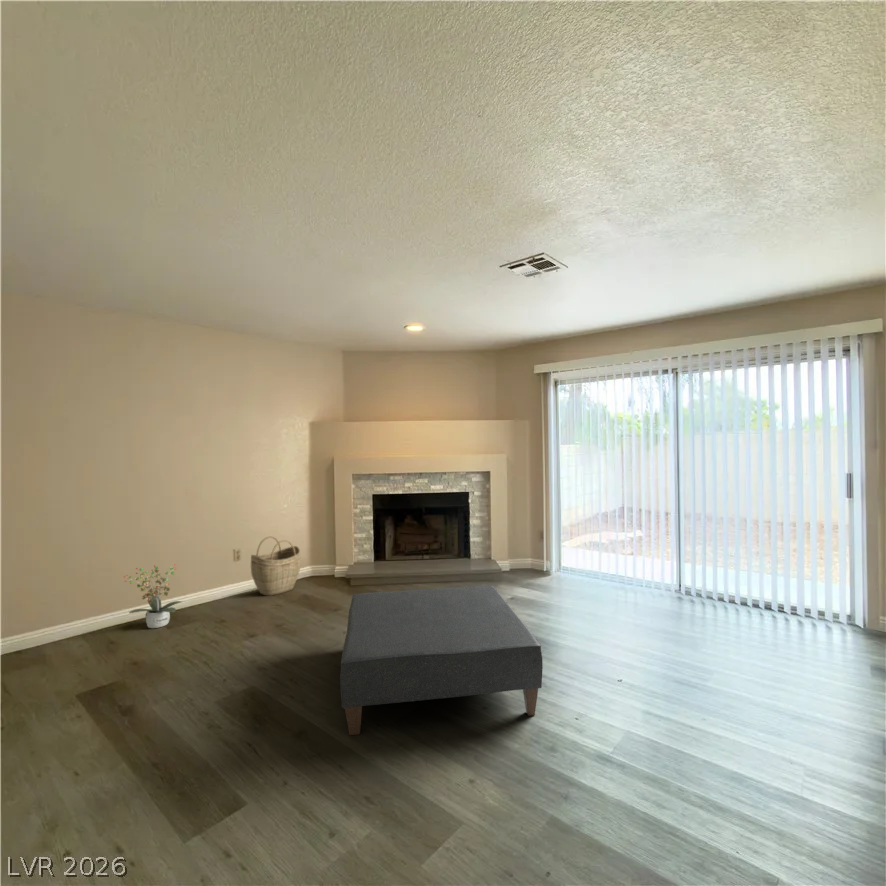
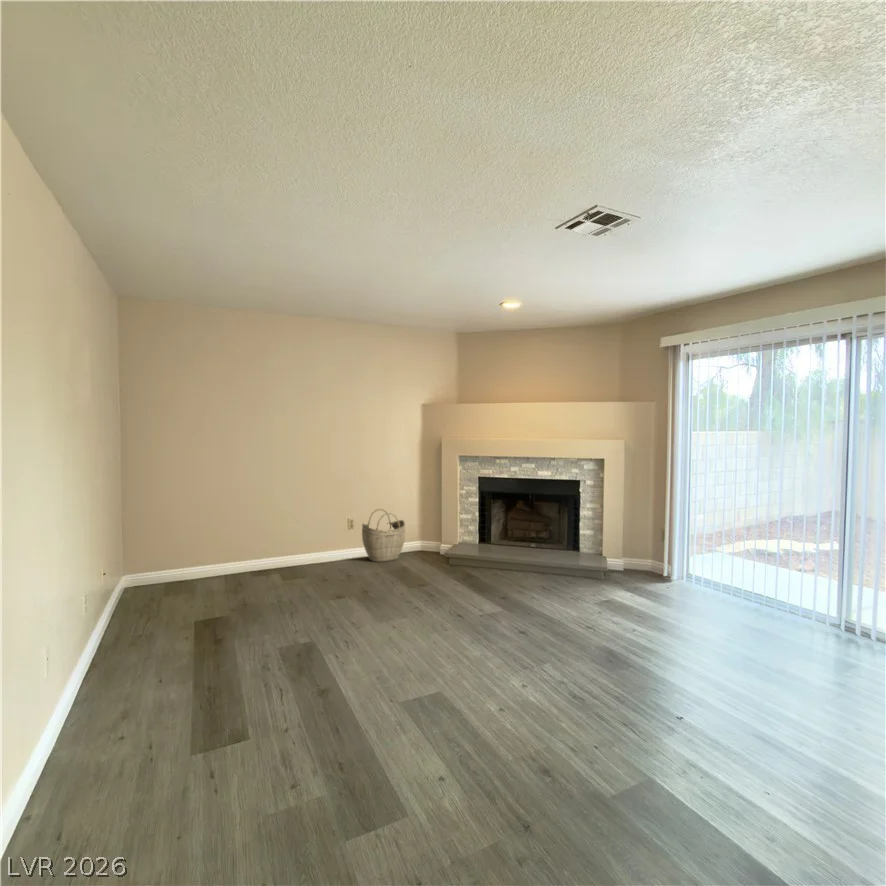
potted plant: present [124,566,181,628] -> none [258,523,302,574]
ottoman: present [340,585,543,735] -> none [367,566,566,711]

